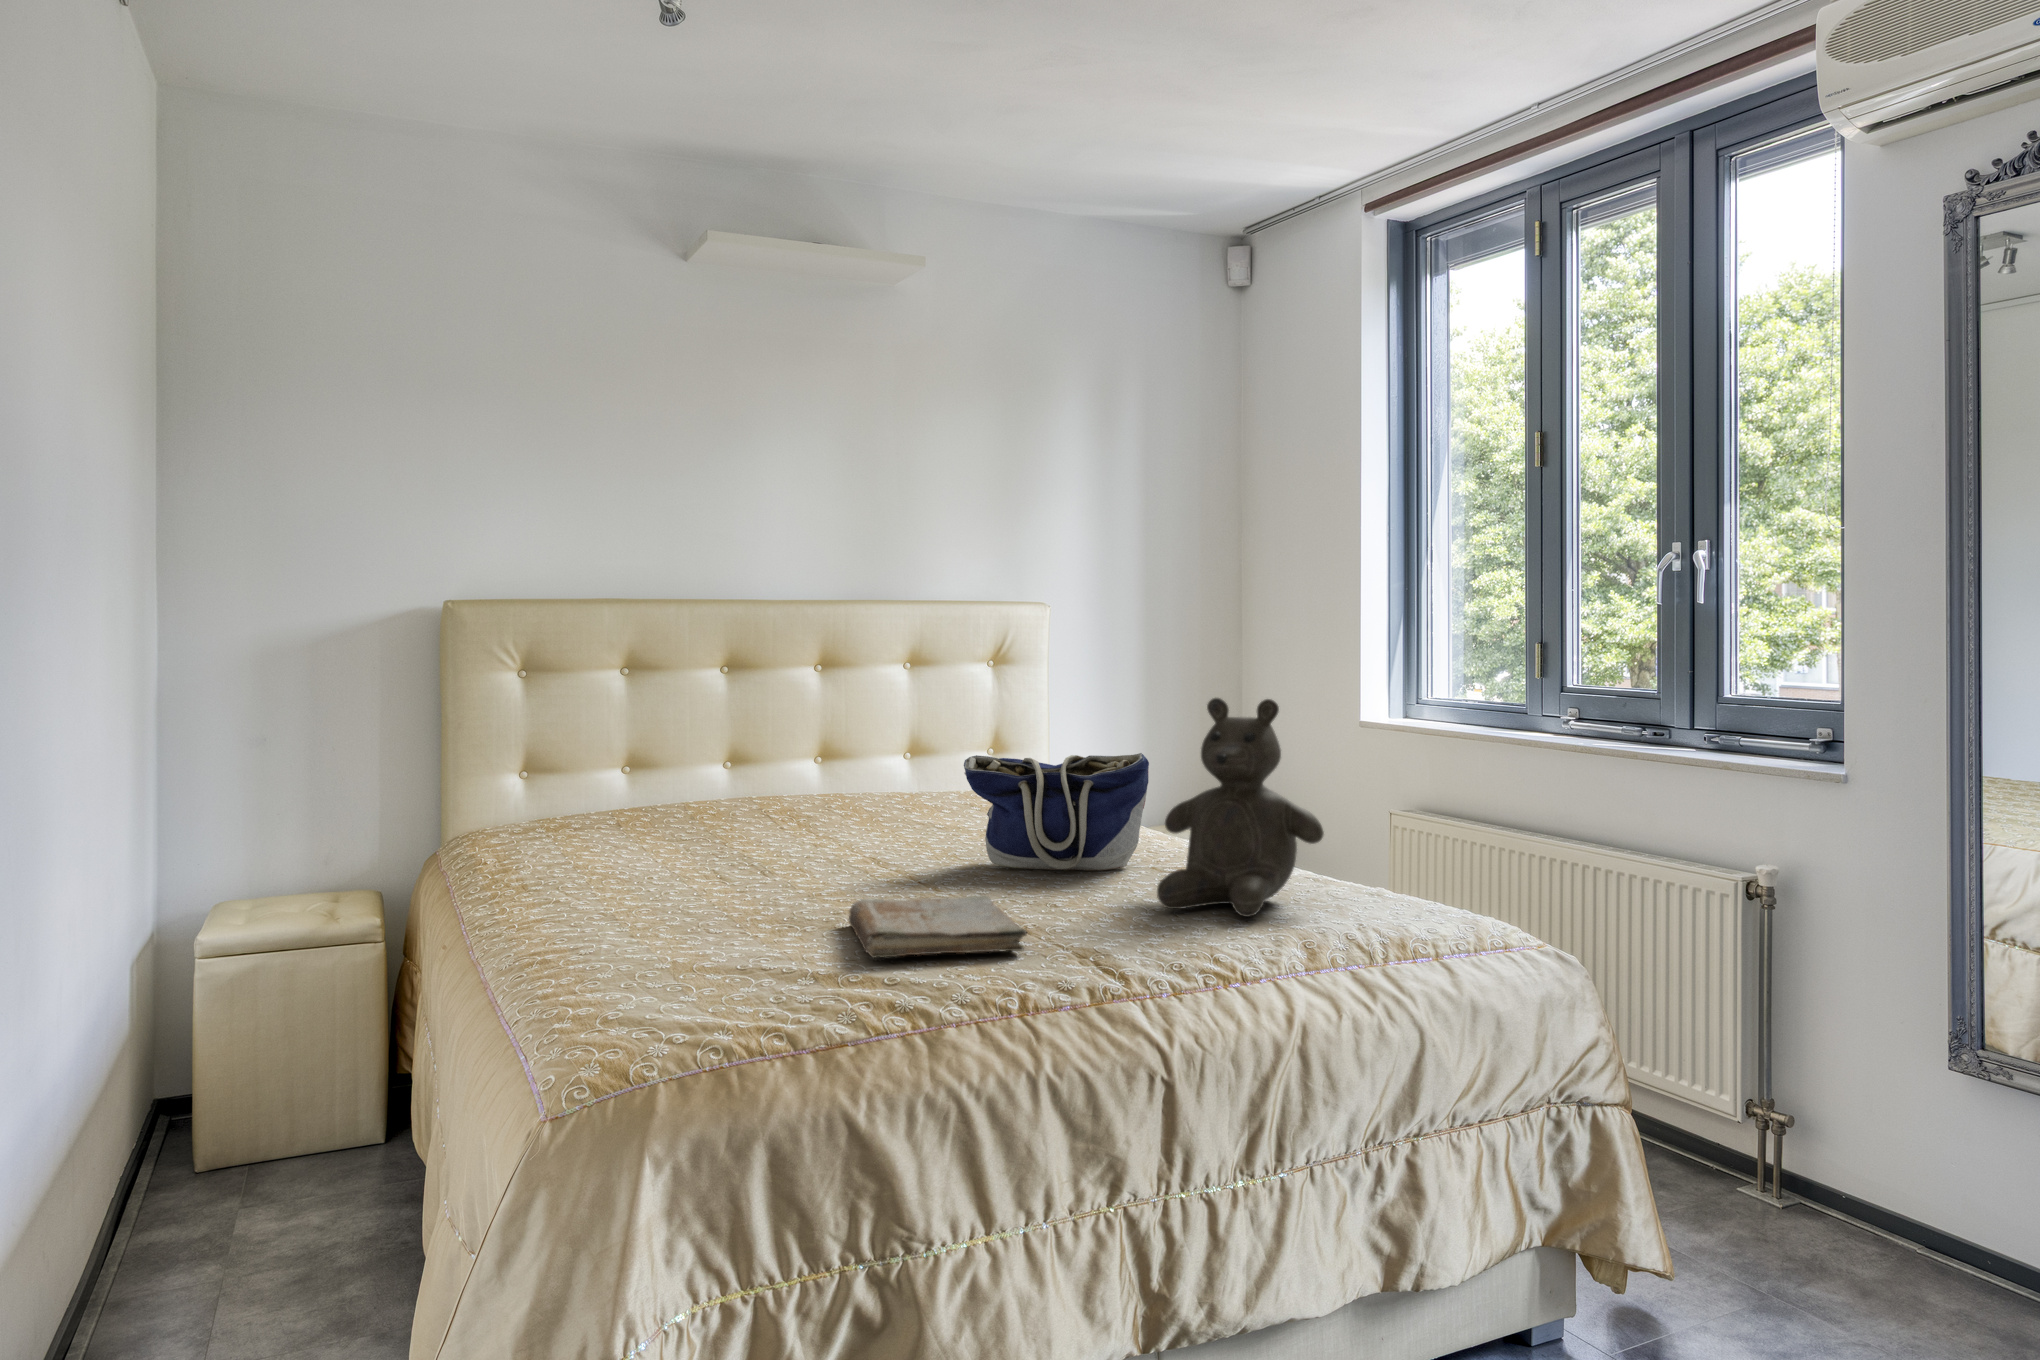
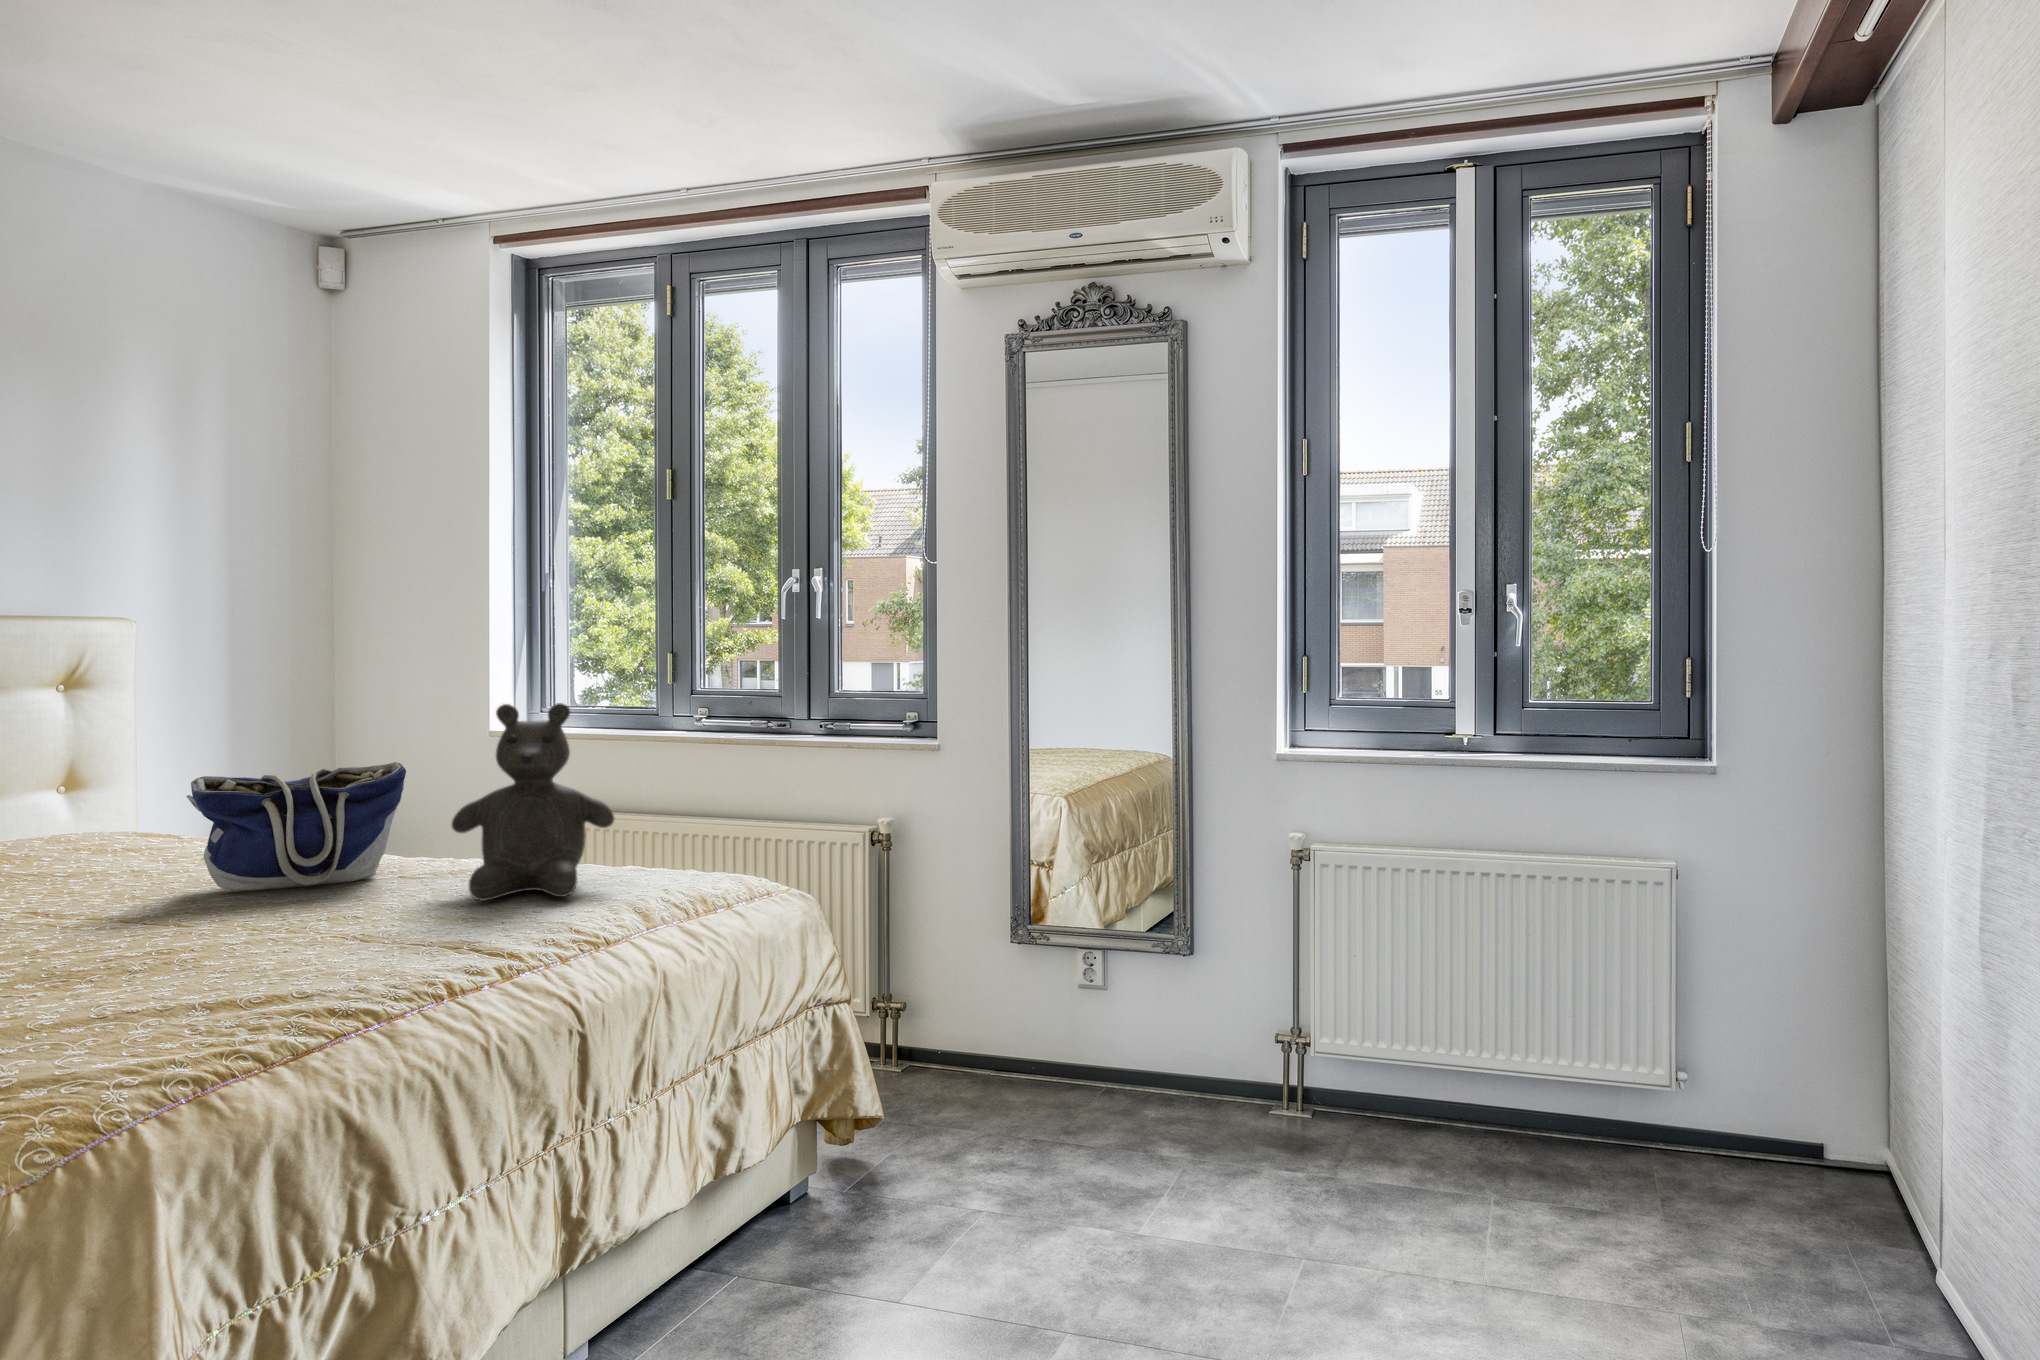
book: present [849,895,1027,958] -> none [143,911,399,979]

